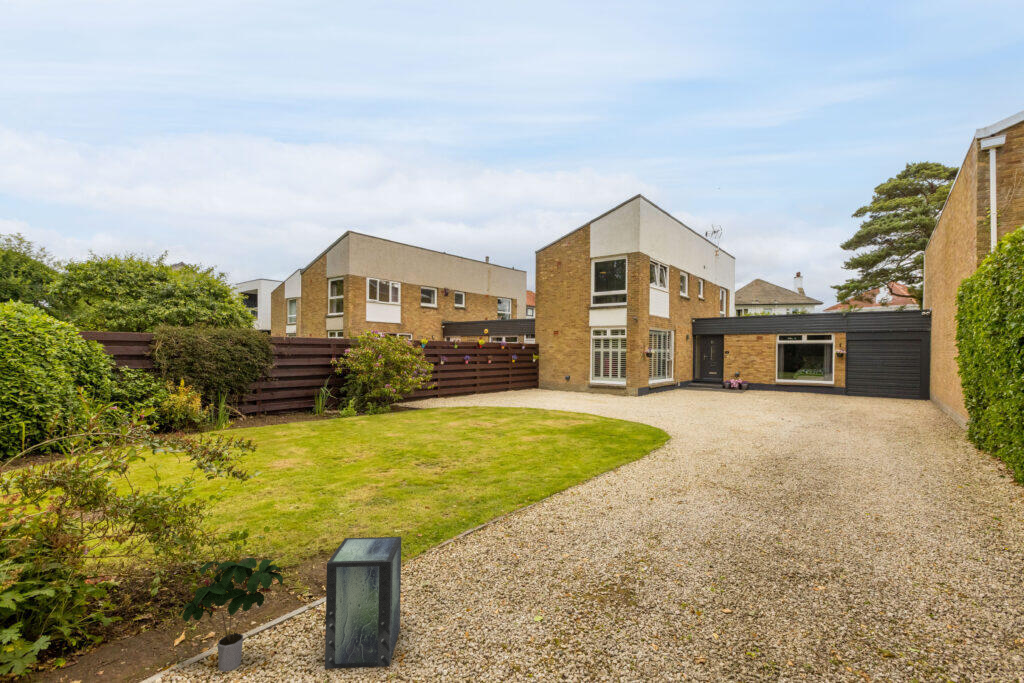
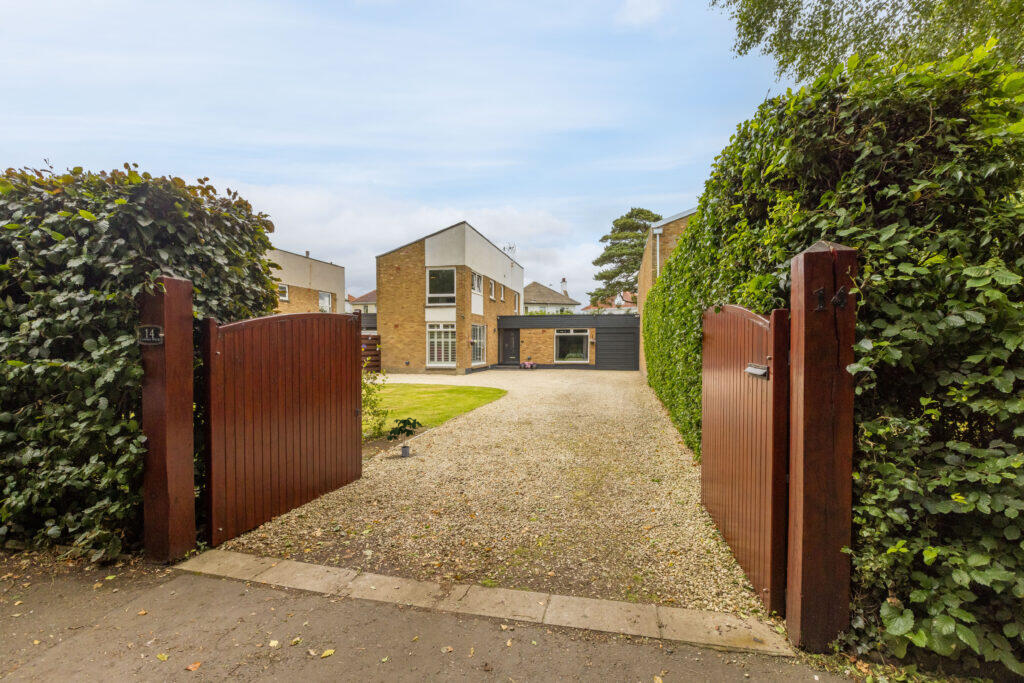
storage box: present [325,537,401,669] -> none [432,412,461,453]

